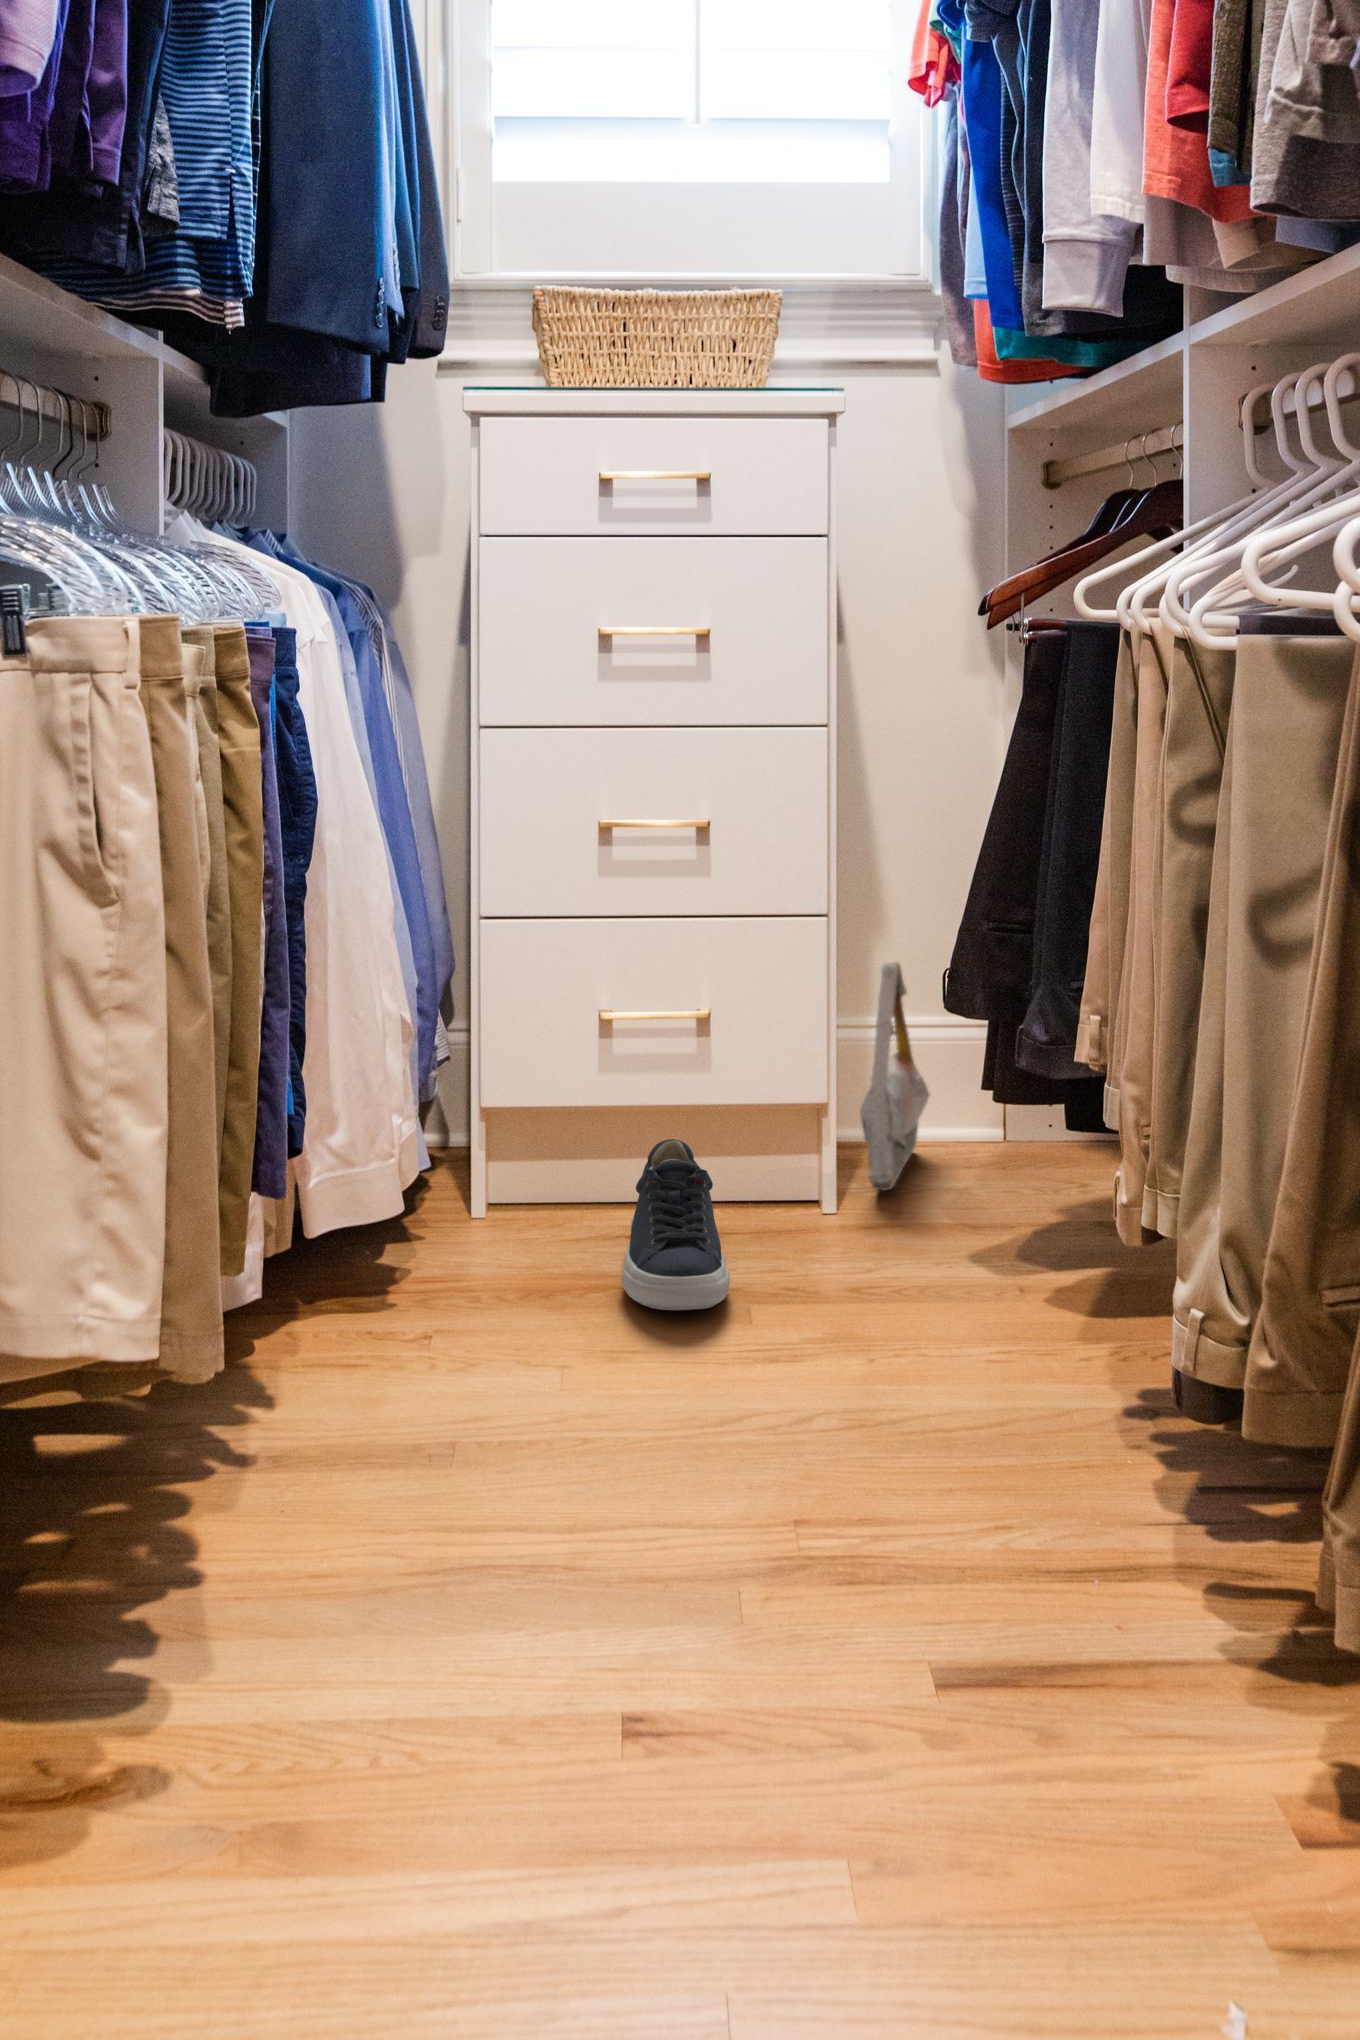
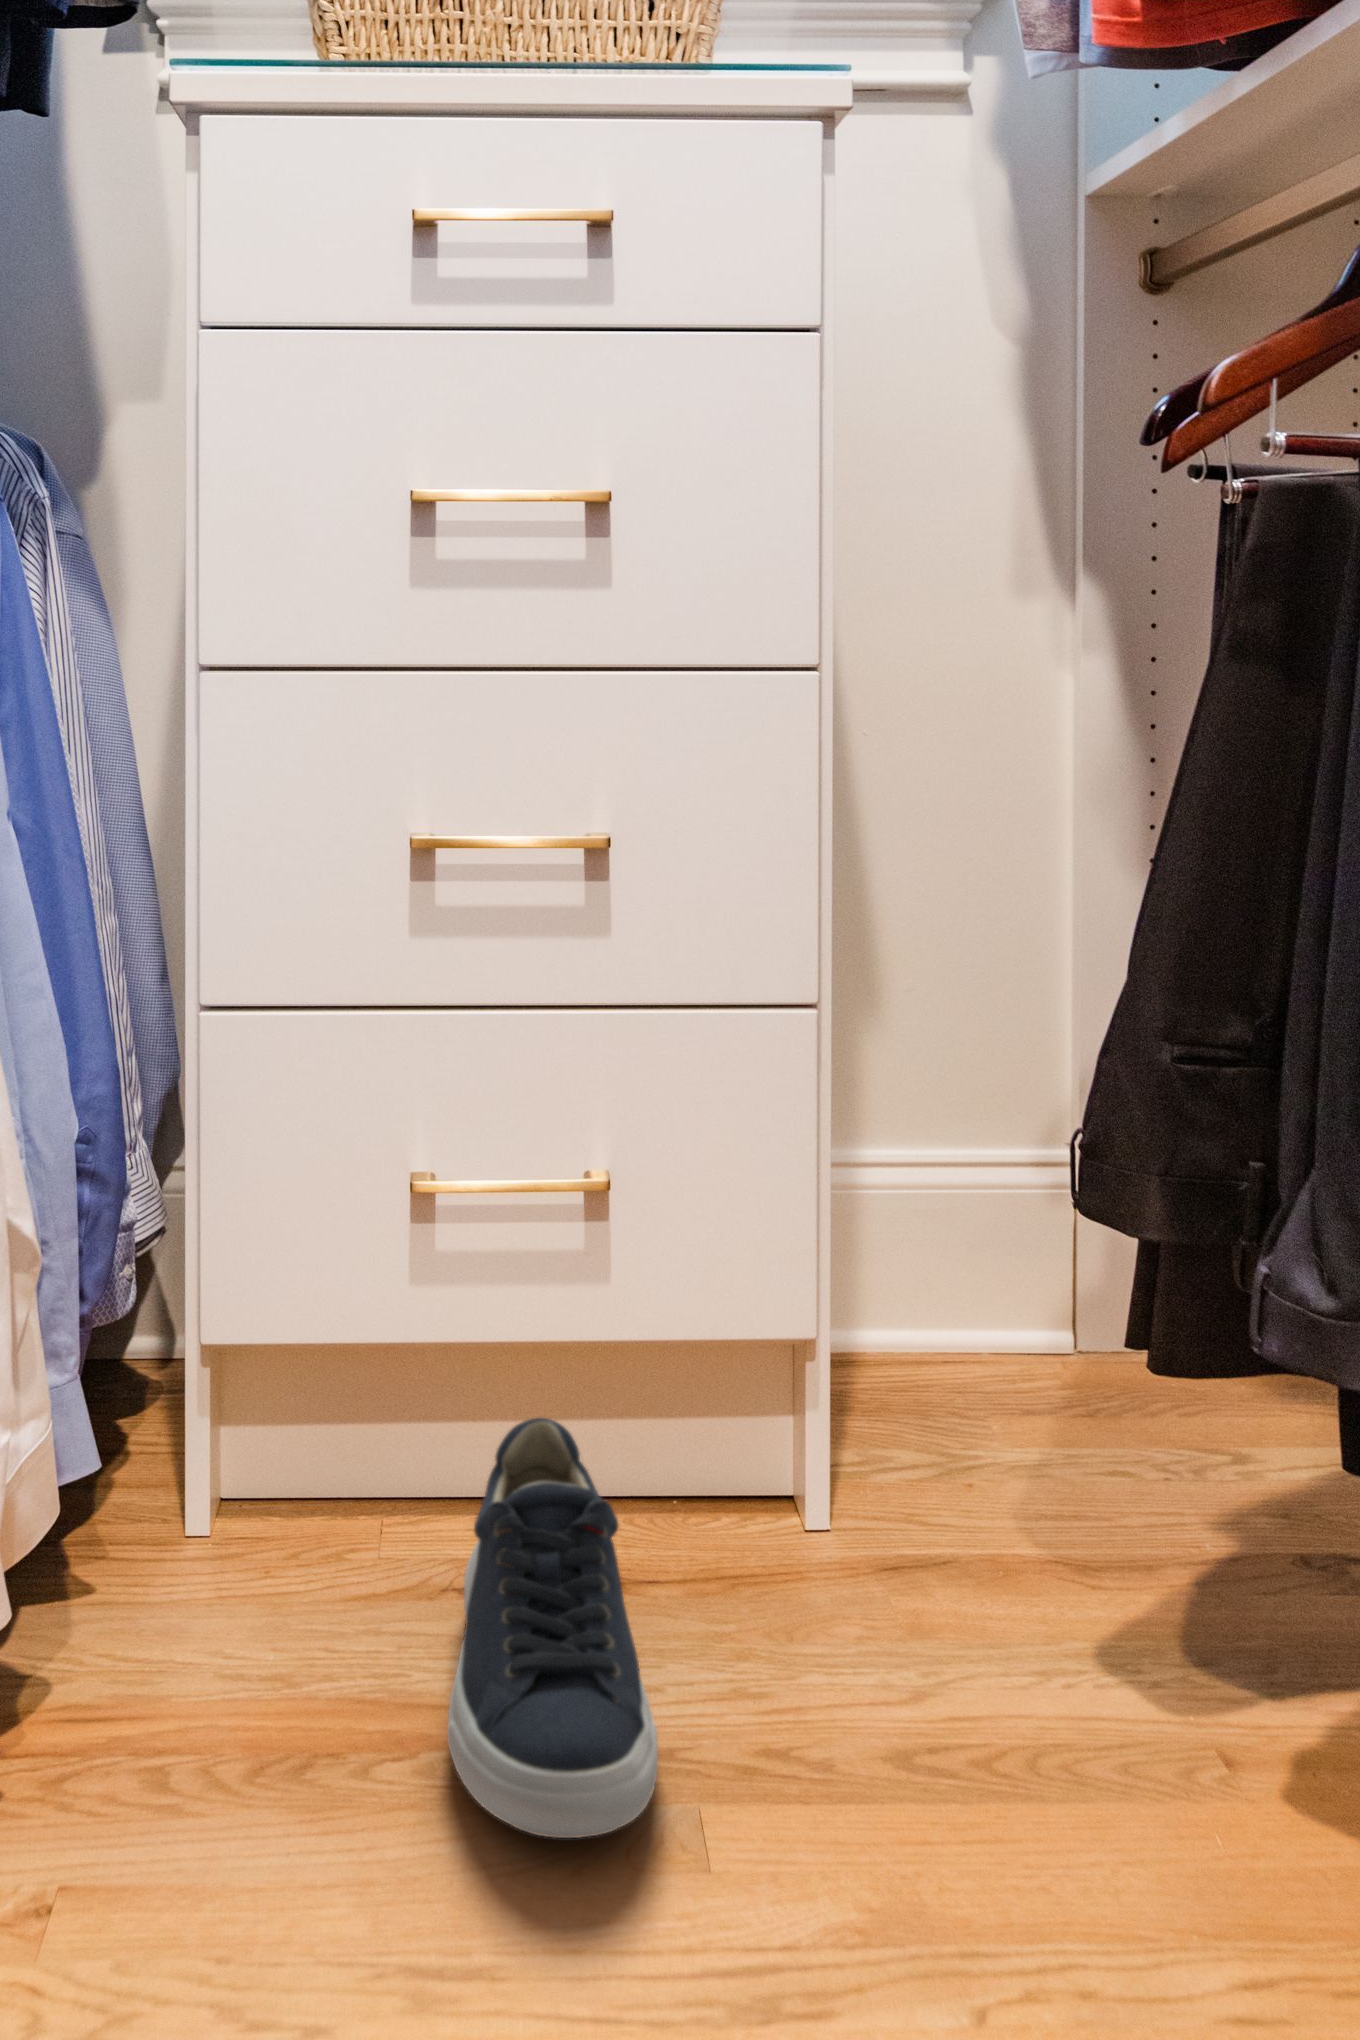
bag: present [860,962,930,1190] -> none [862,1070,959,1478]

